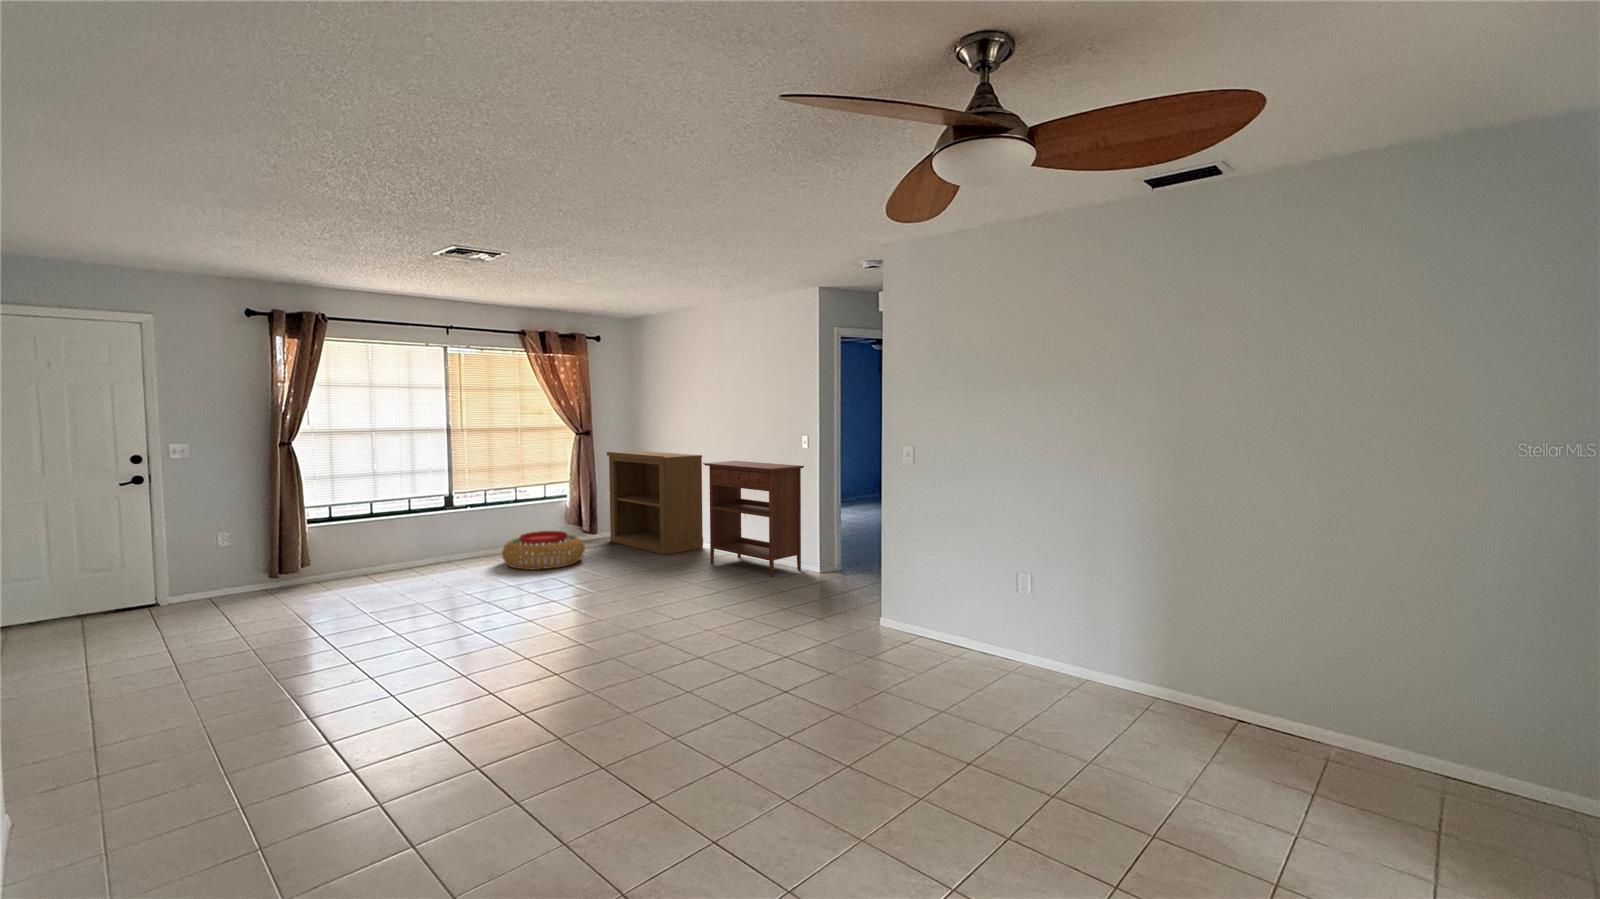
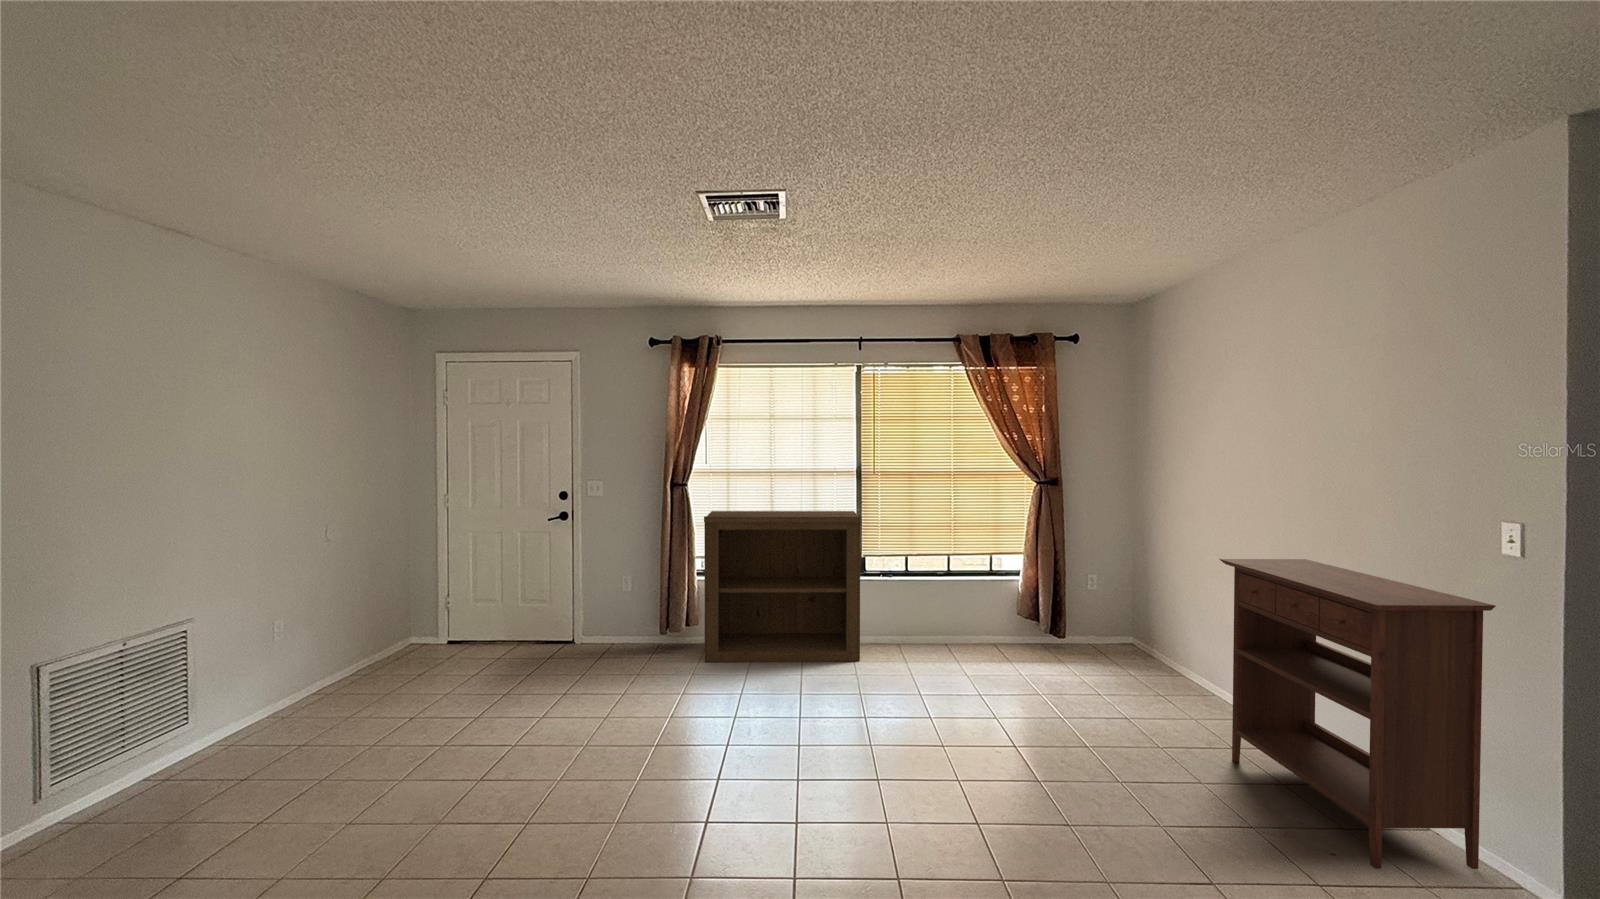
bookshelf: present [607,451,703,555] -> present [704,511,861,662]
pouf: present [502,531,585,570] -> none [893,627,1012,694]

